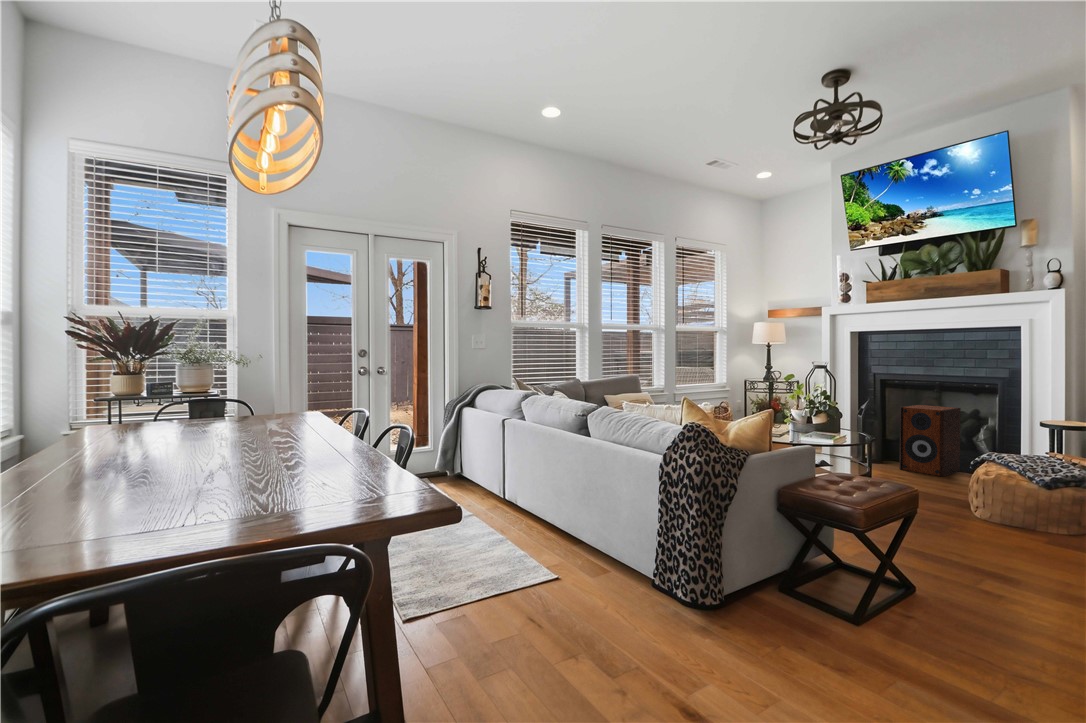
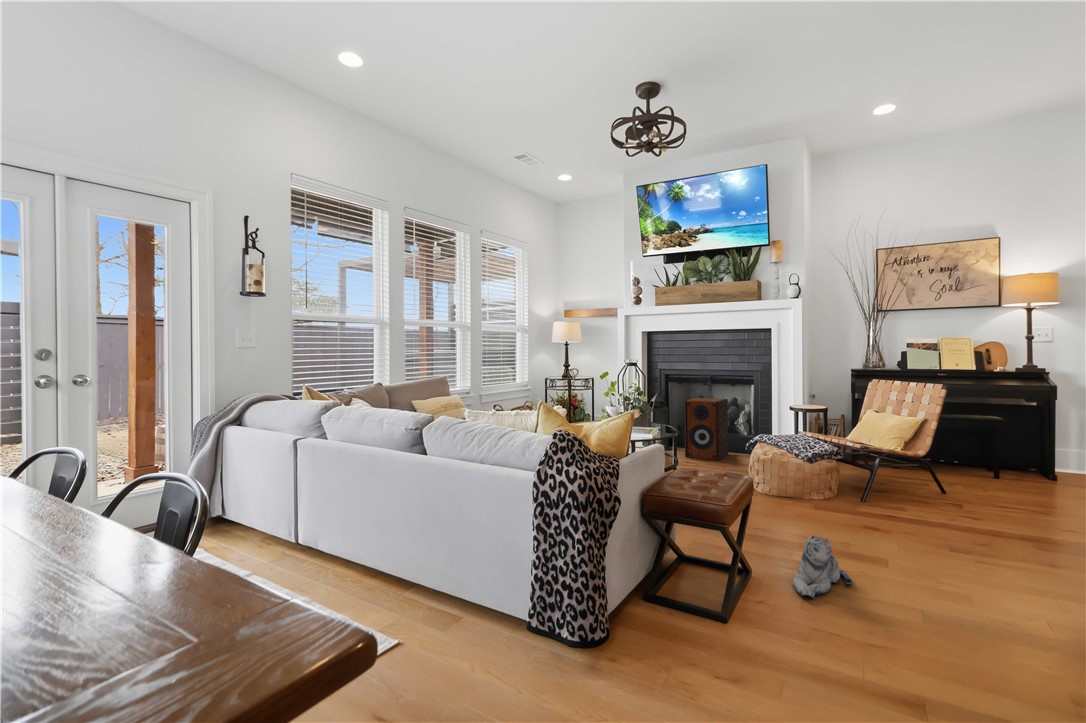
plush toy: none [959,558,1046,624] -> present [793,535,852,598]

